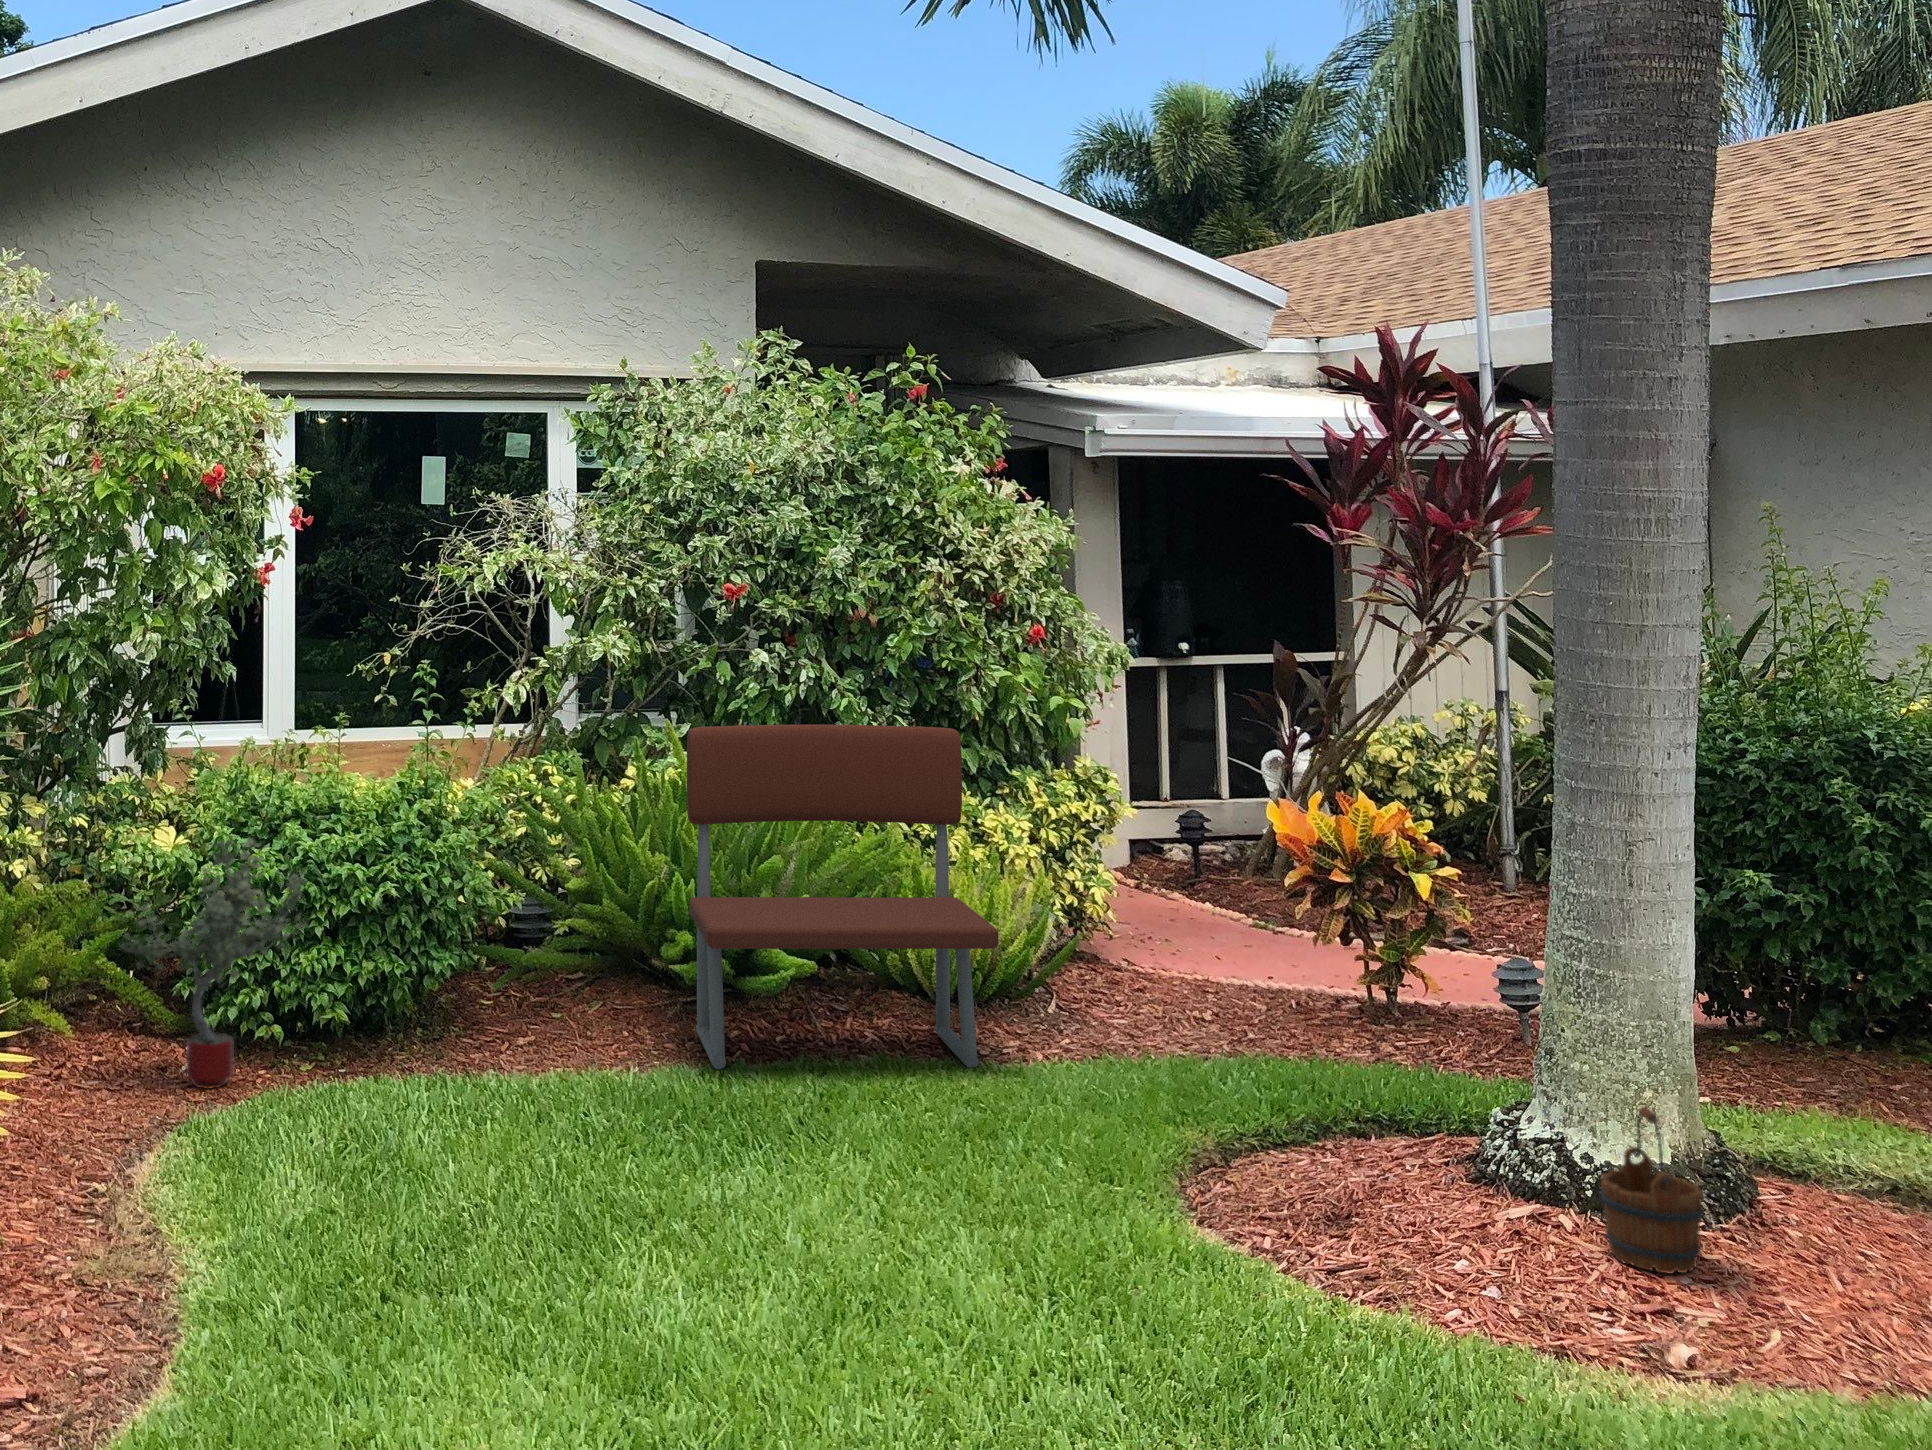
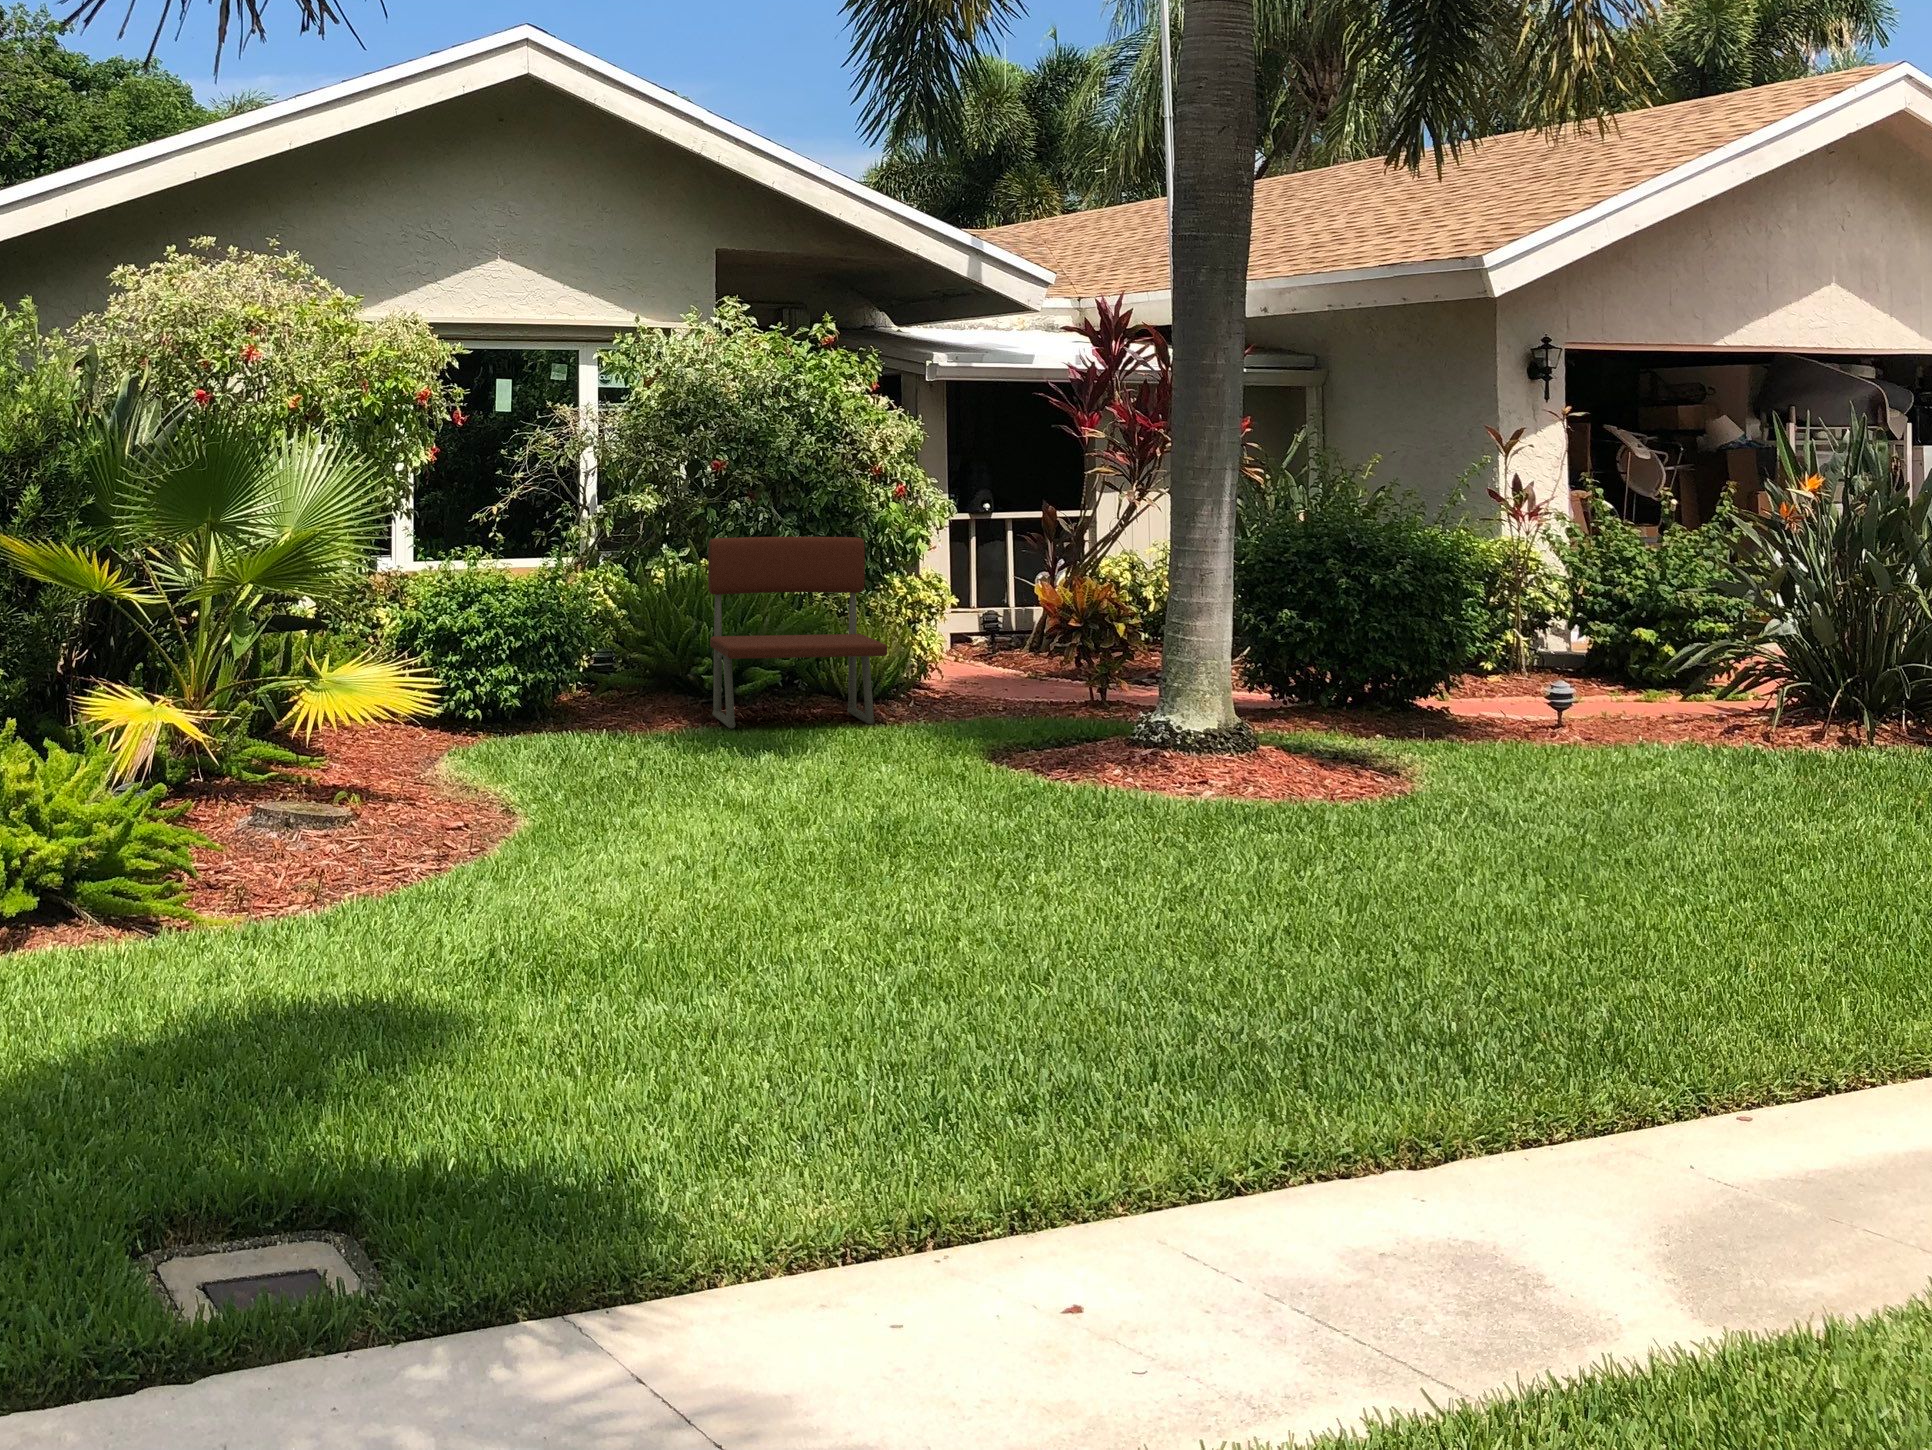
potted tree: present [121,838,309,1089] -> none [388,600,504,743]
wooden bucket: present [1600,1106,1704,1274] -> none [1179,691,1223,765]

